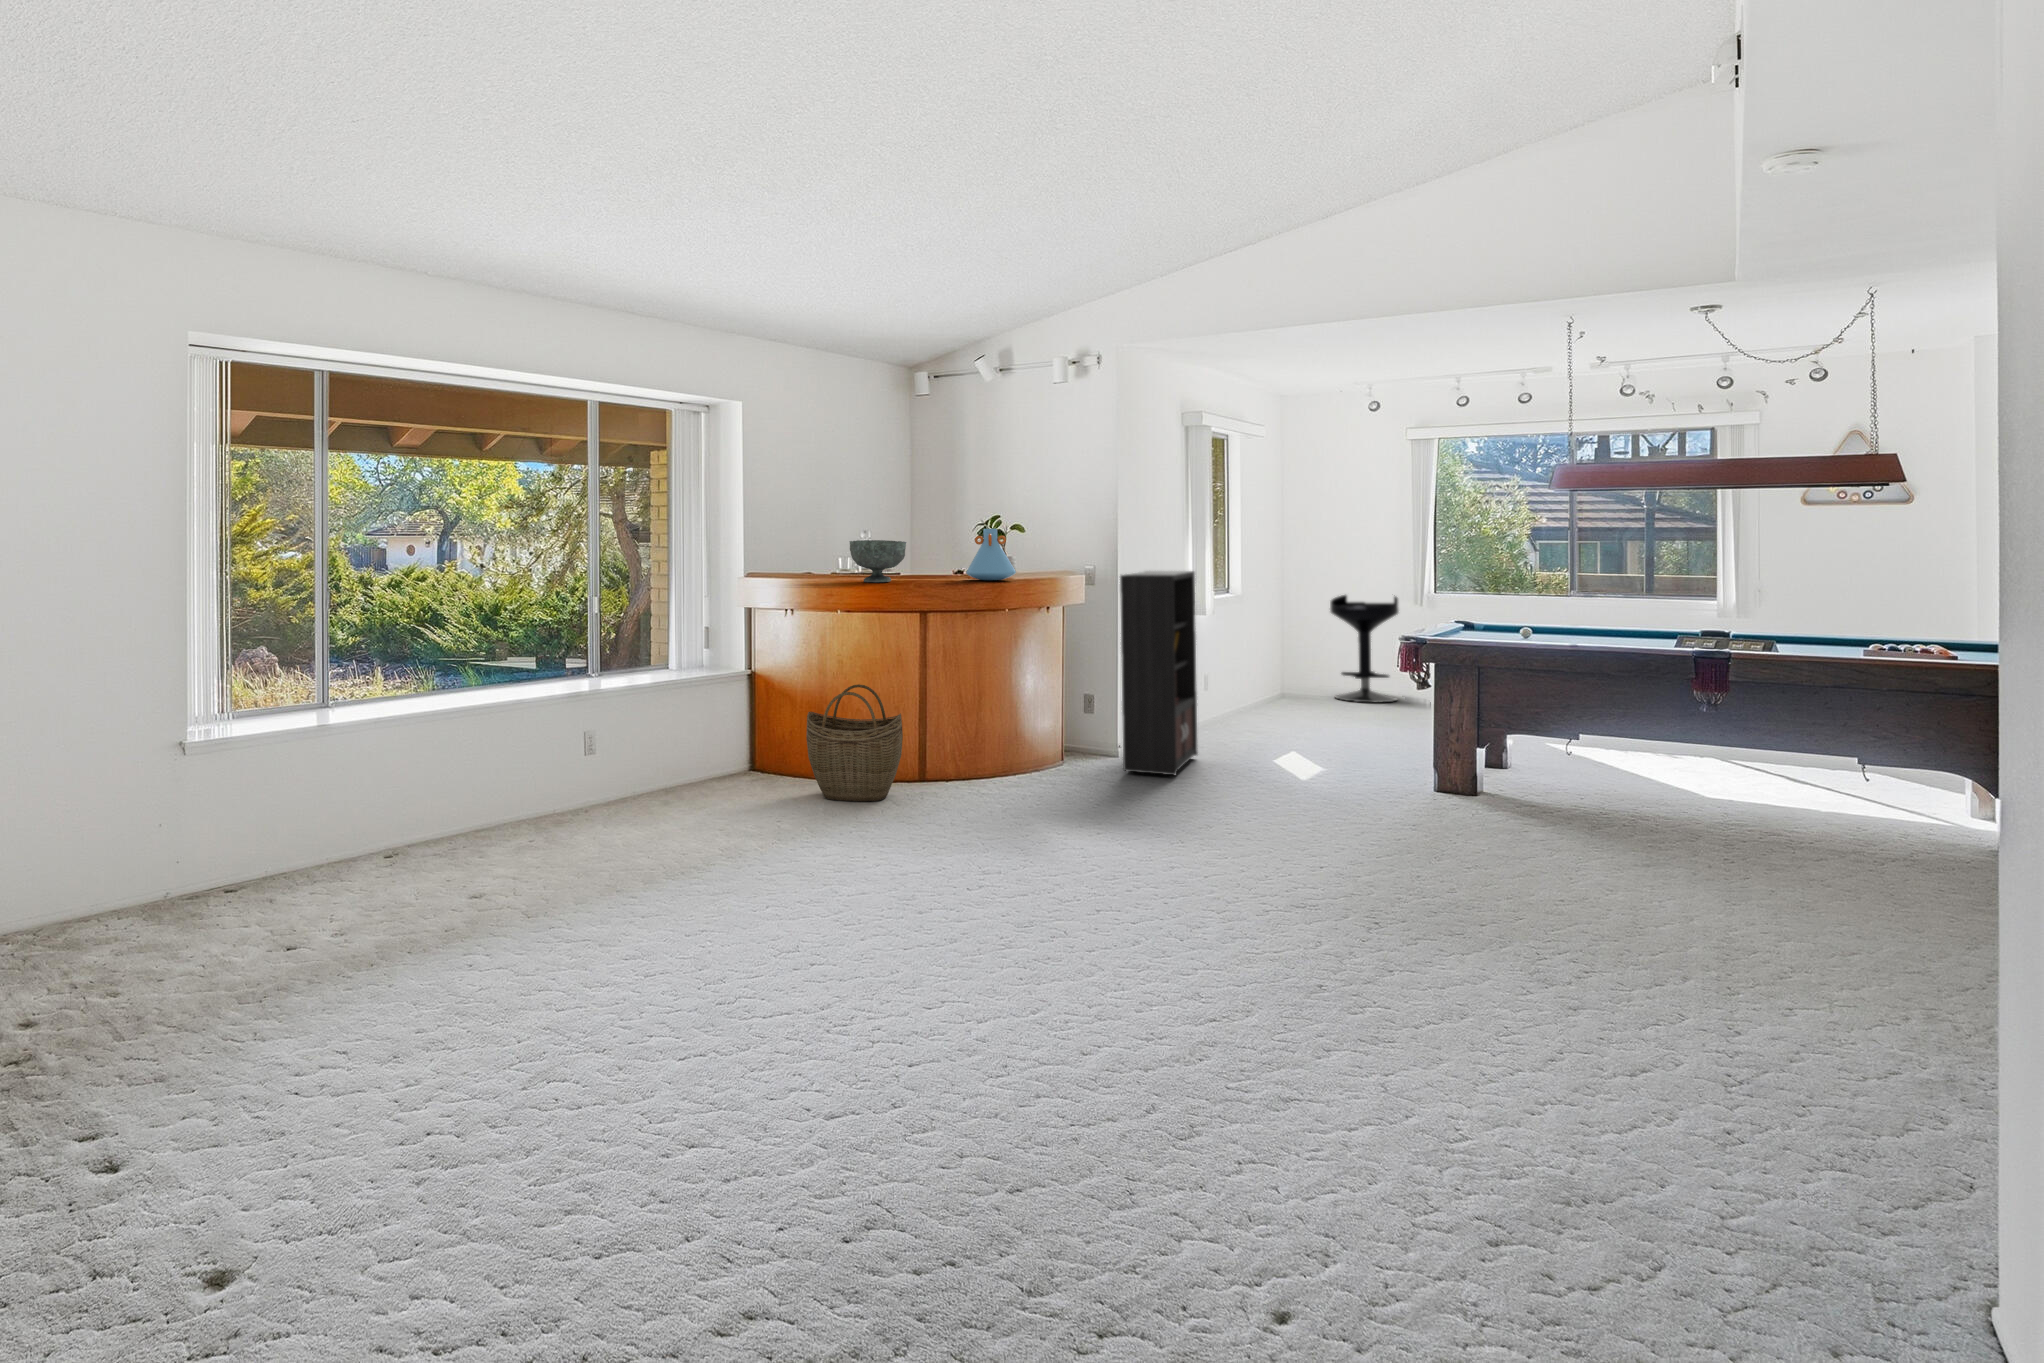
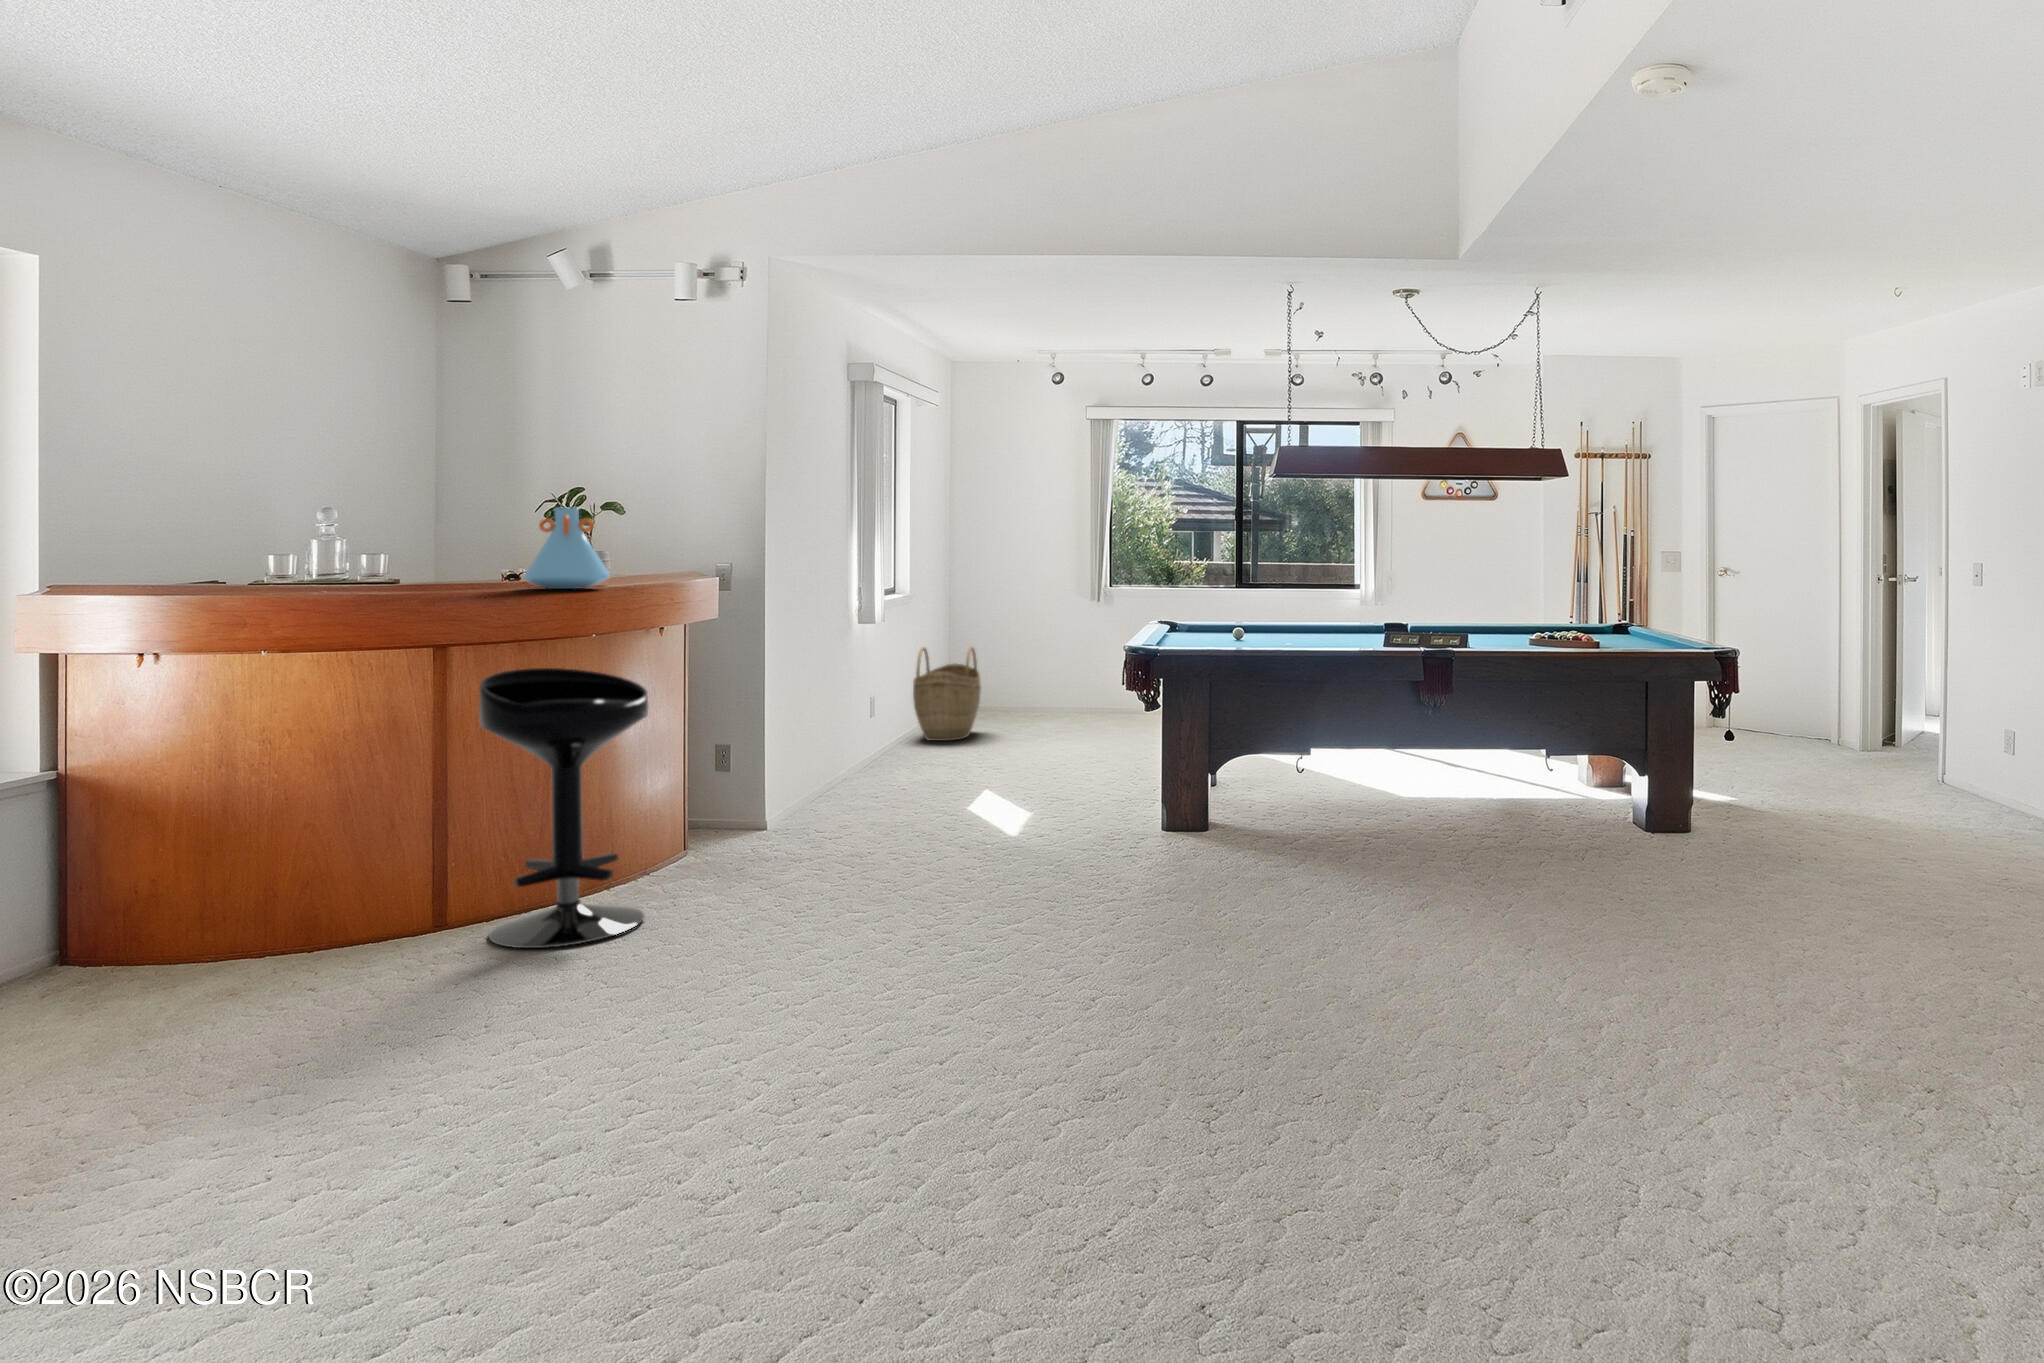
decorative bowl: present [850,540,906,582] -> none [290,523,409,596]
bookcase: present [1120,571,1198,775] -> none [763,570,873,857]
bar stool: present [1330,595,1399,702] -> present [479,668,648,948]
woven basket: present [806,684,903,801] -> present [913,647,981,741]

